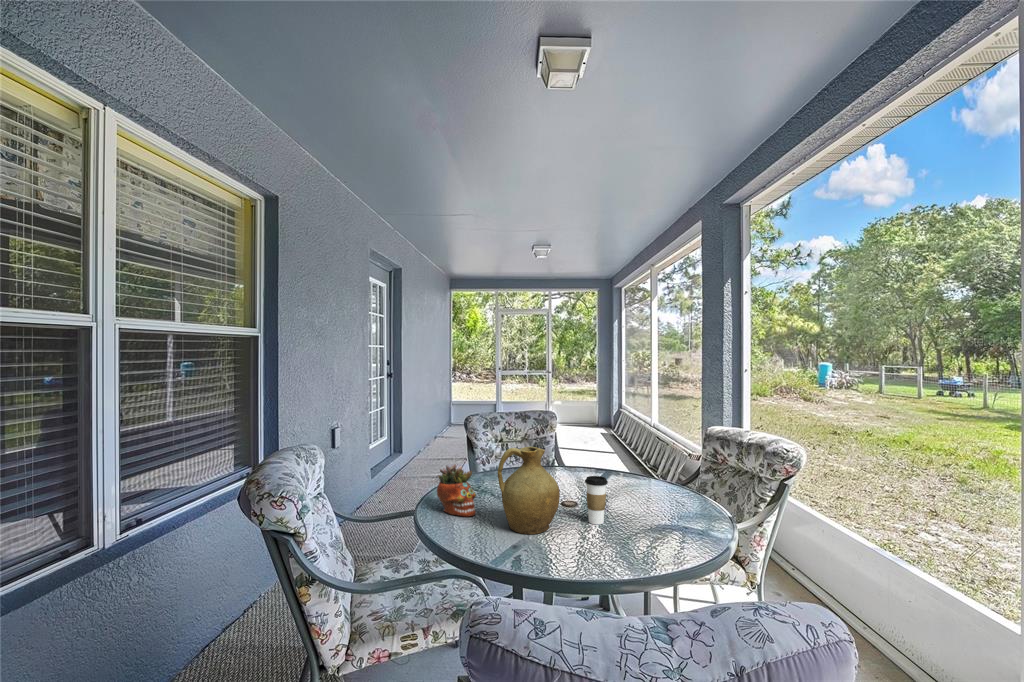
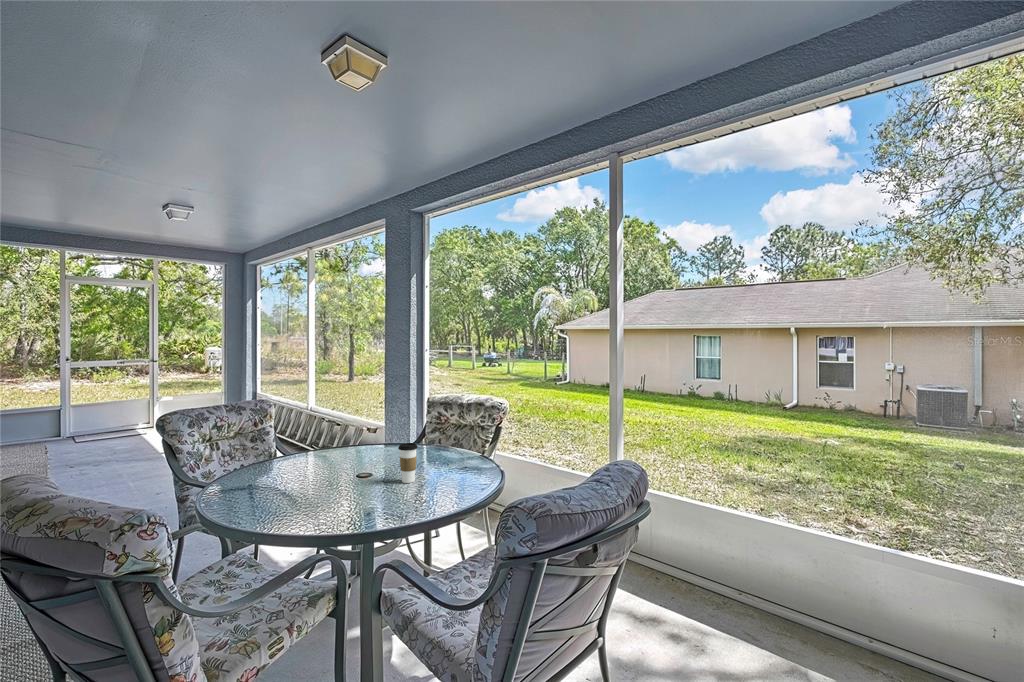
pitcher: present [498,446,560,534] -> none [335,426,392,505]
succulent planter: present [437,464,476,517] -> none [244,461,298,513]

